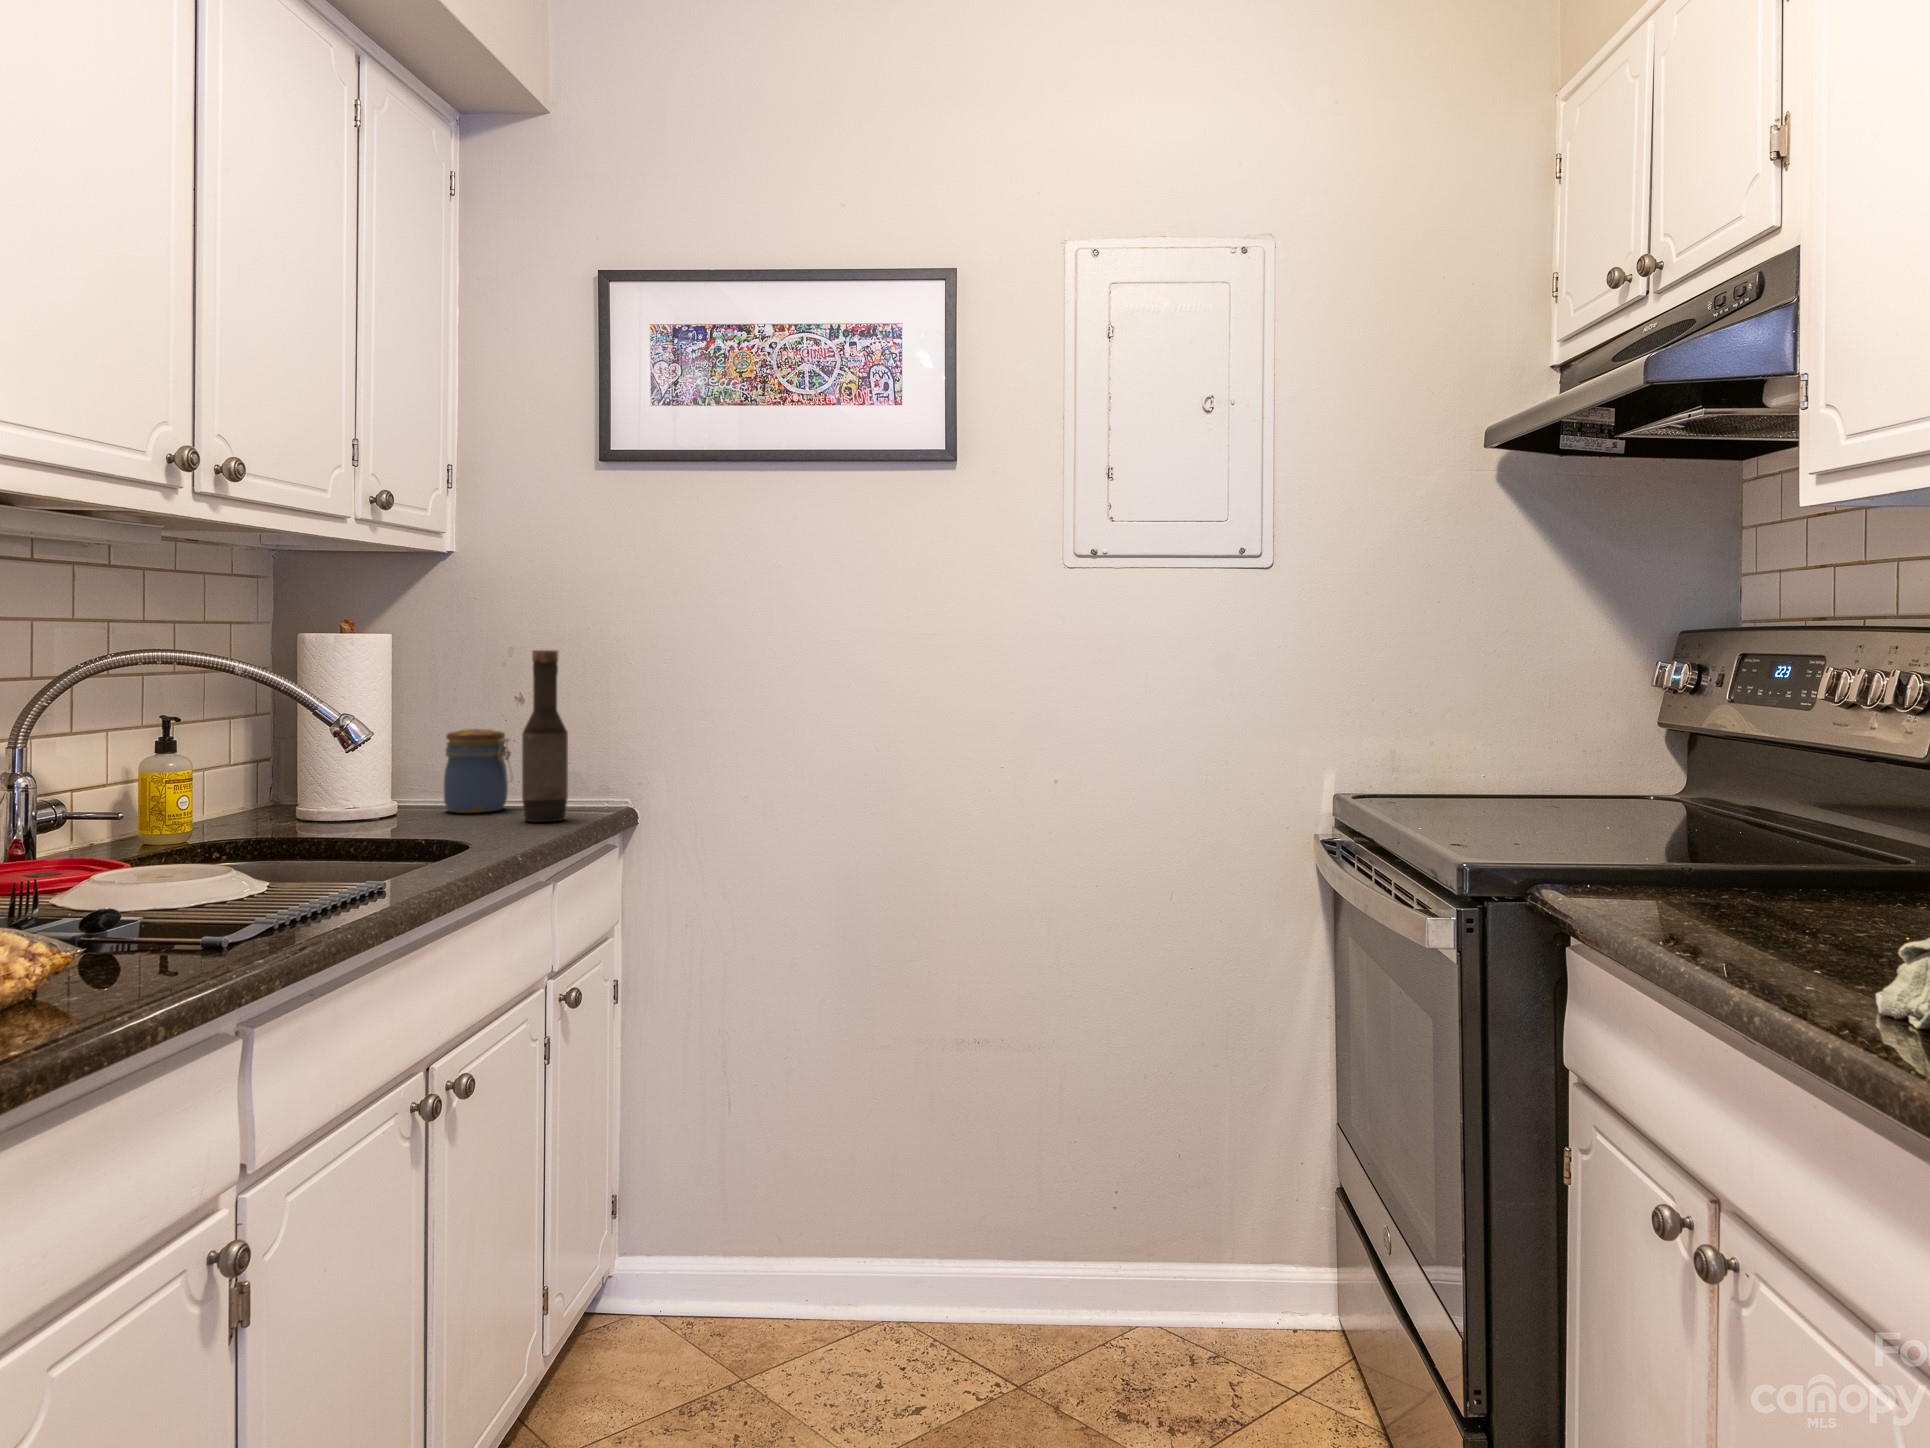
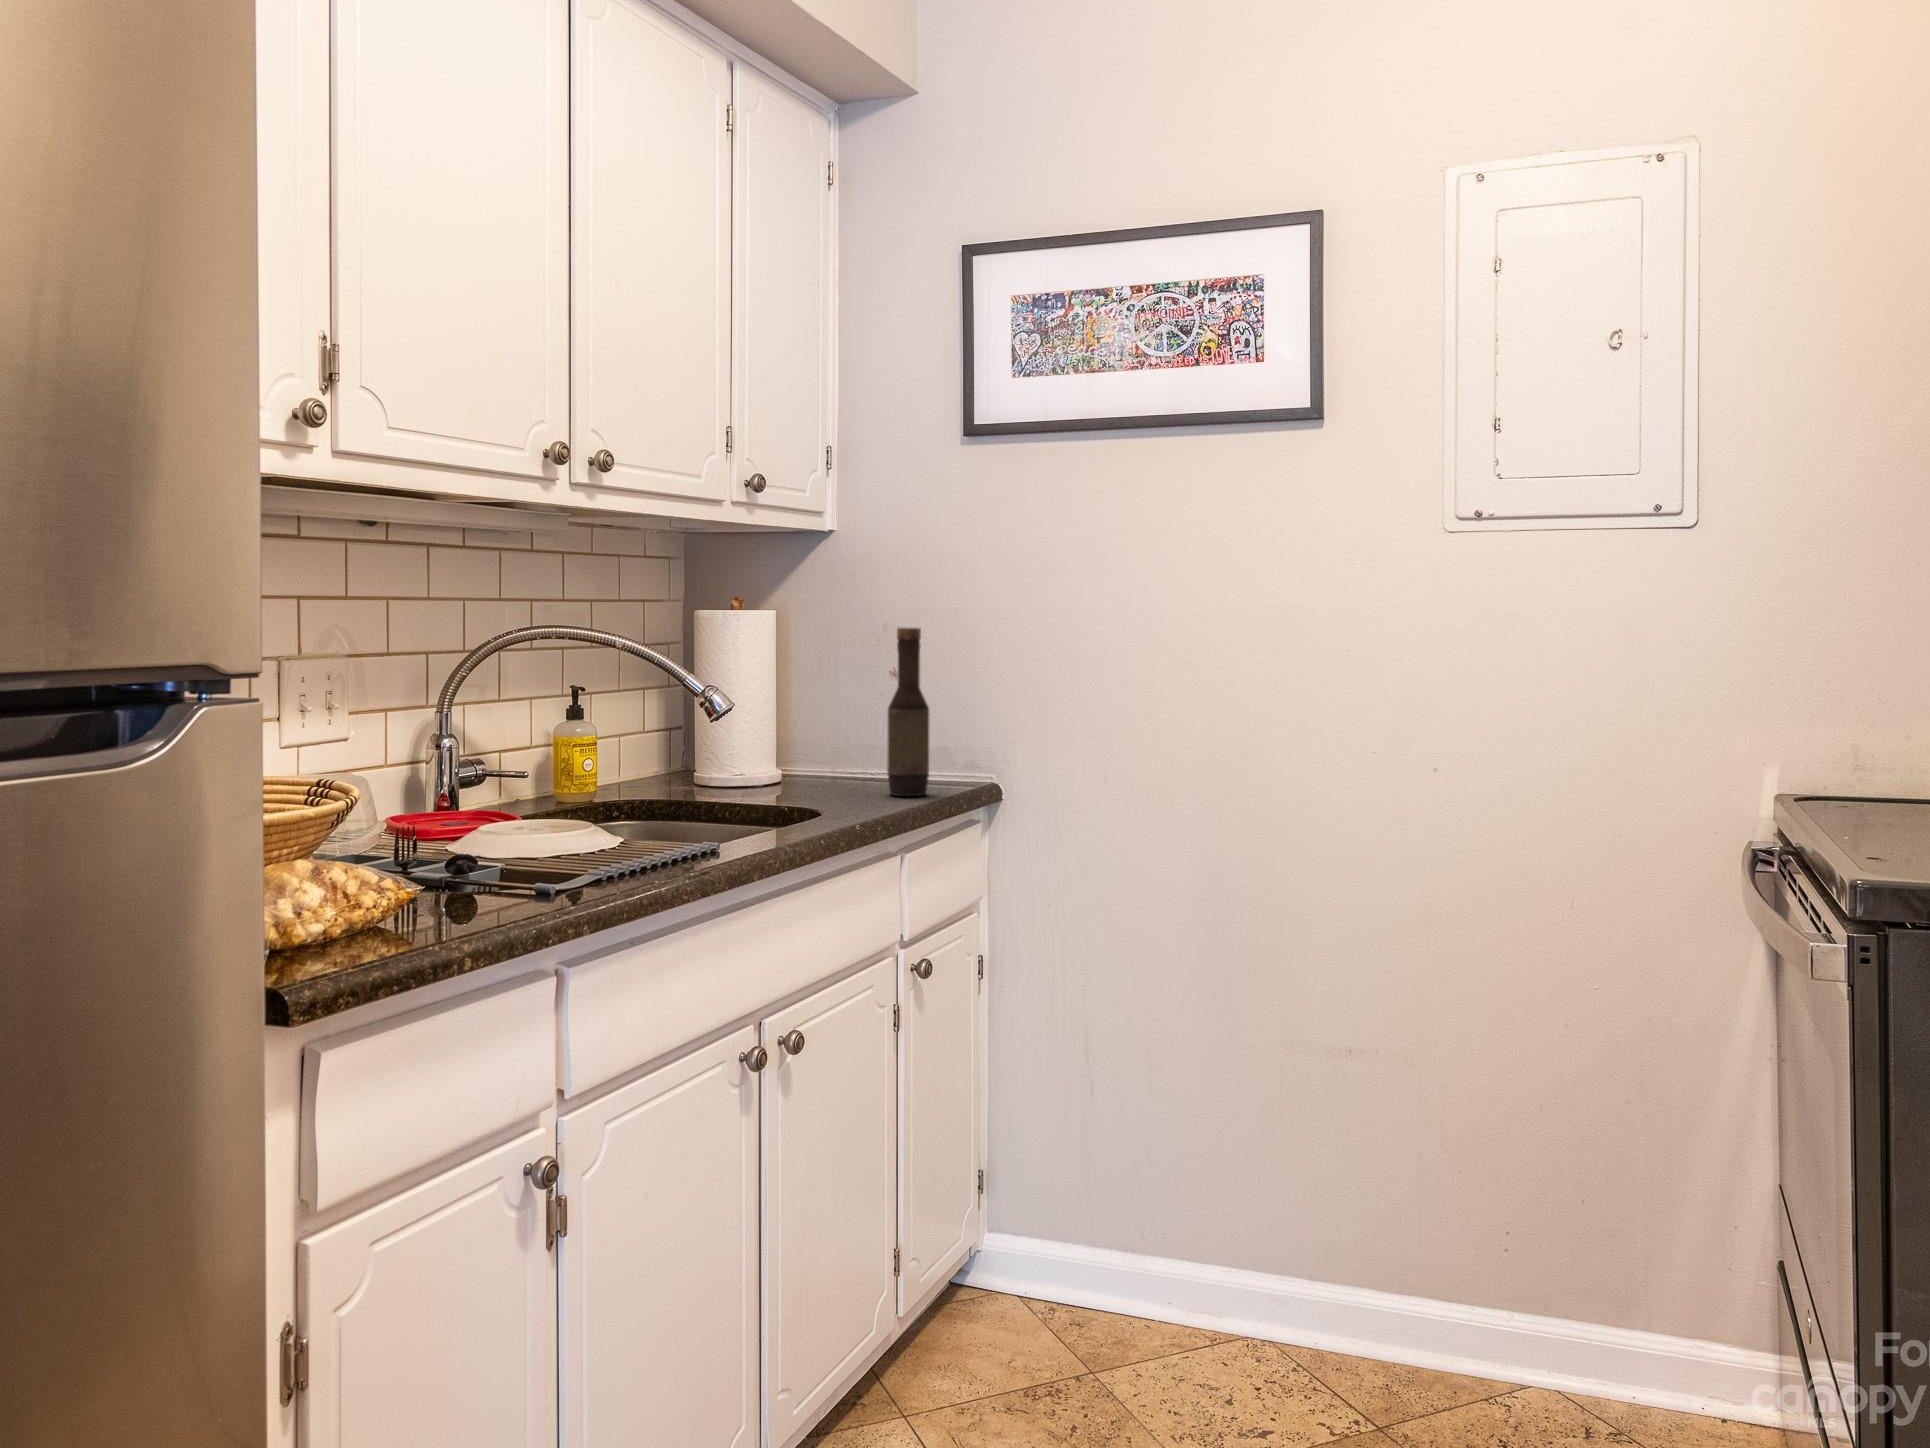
jar: present [444,729,512,813] -> none [820,706,881,786]

